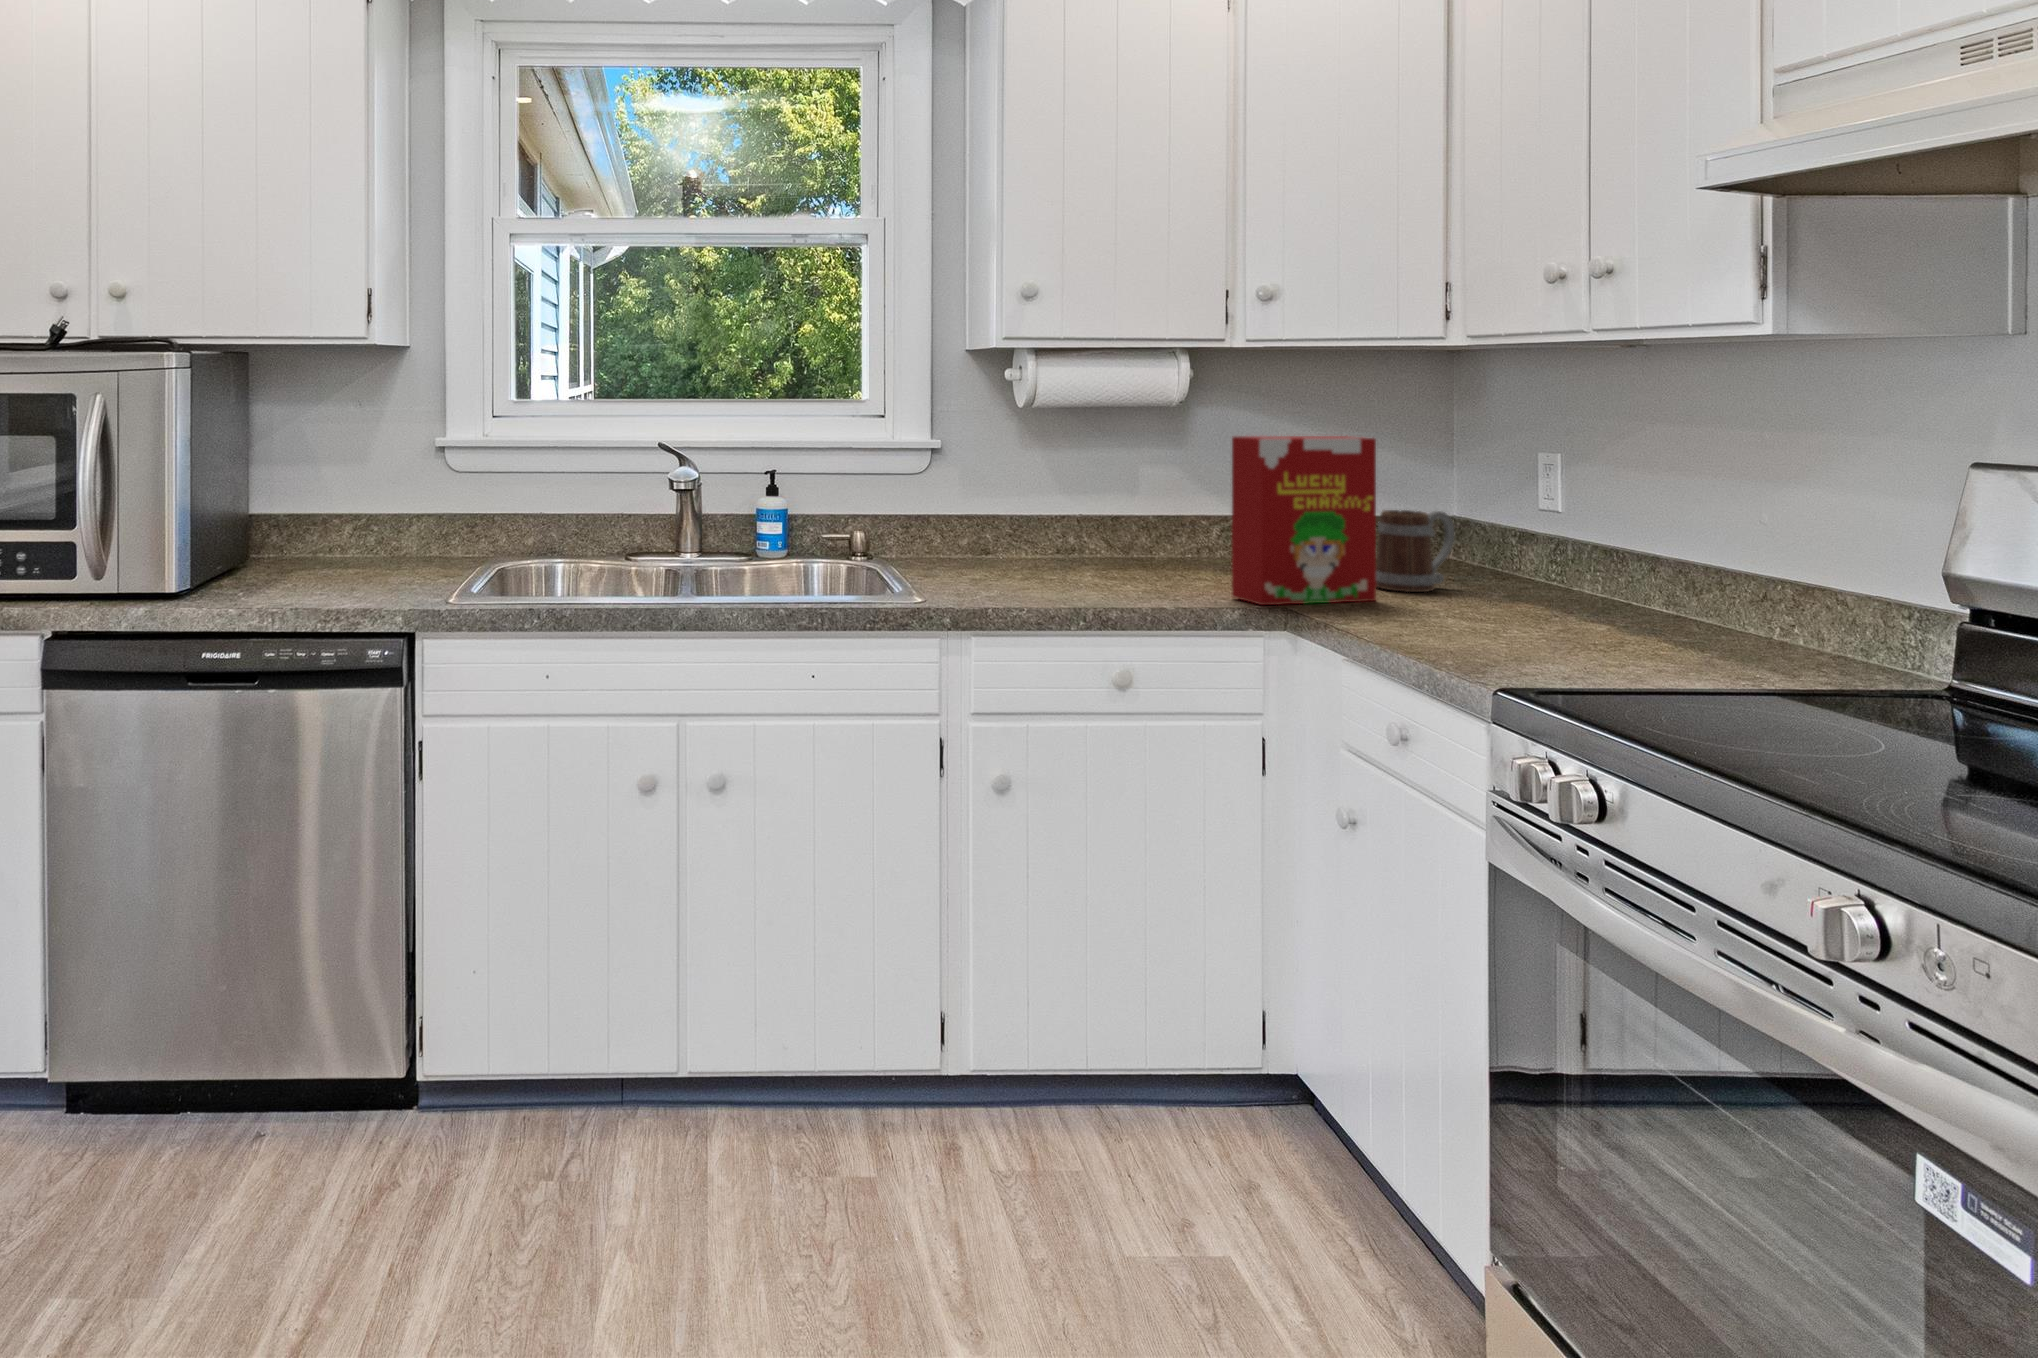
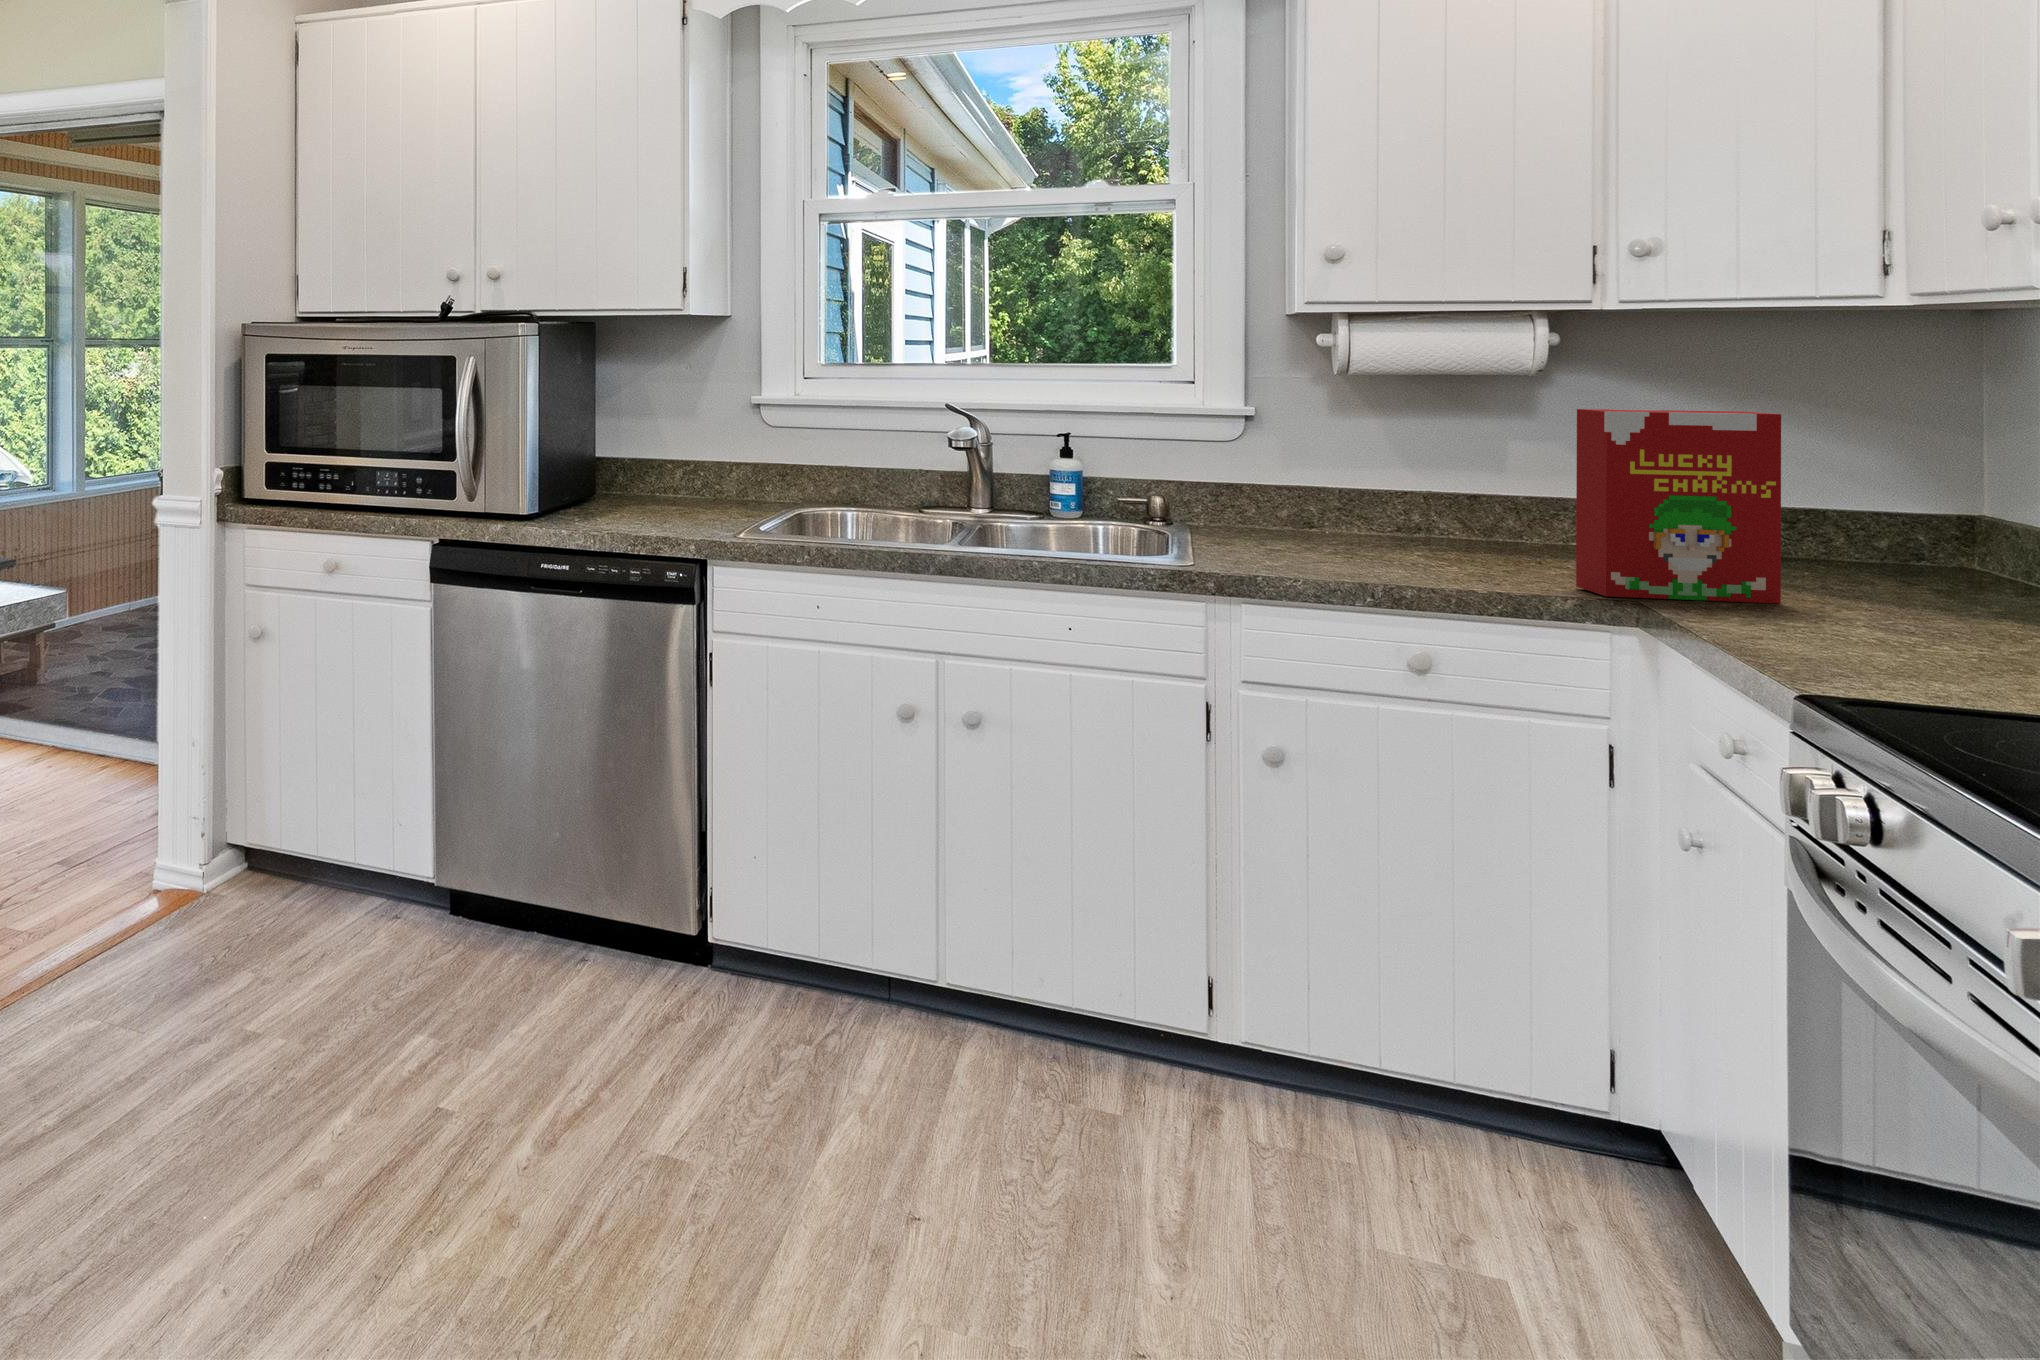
mug: present [1376,510,1454,592] -> none [1801,501,1929,600]

